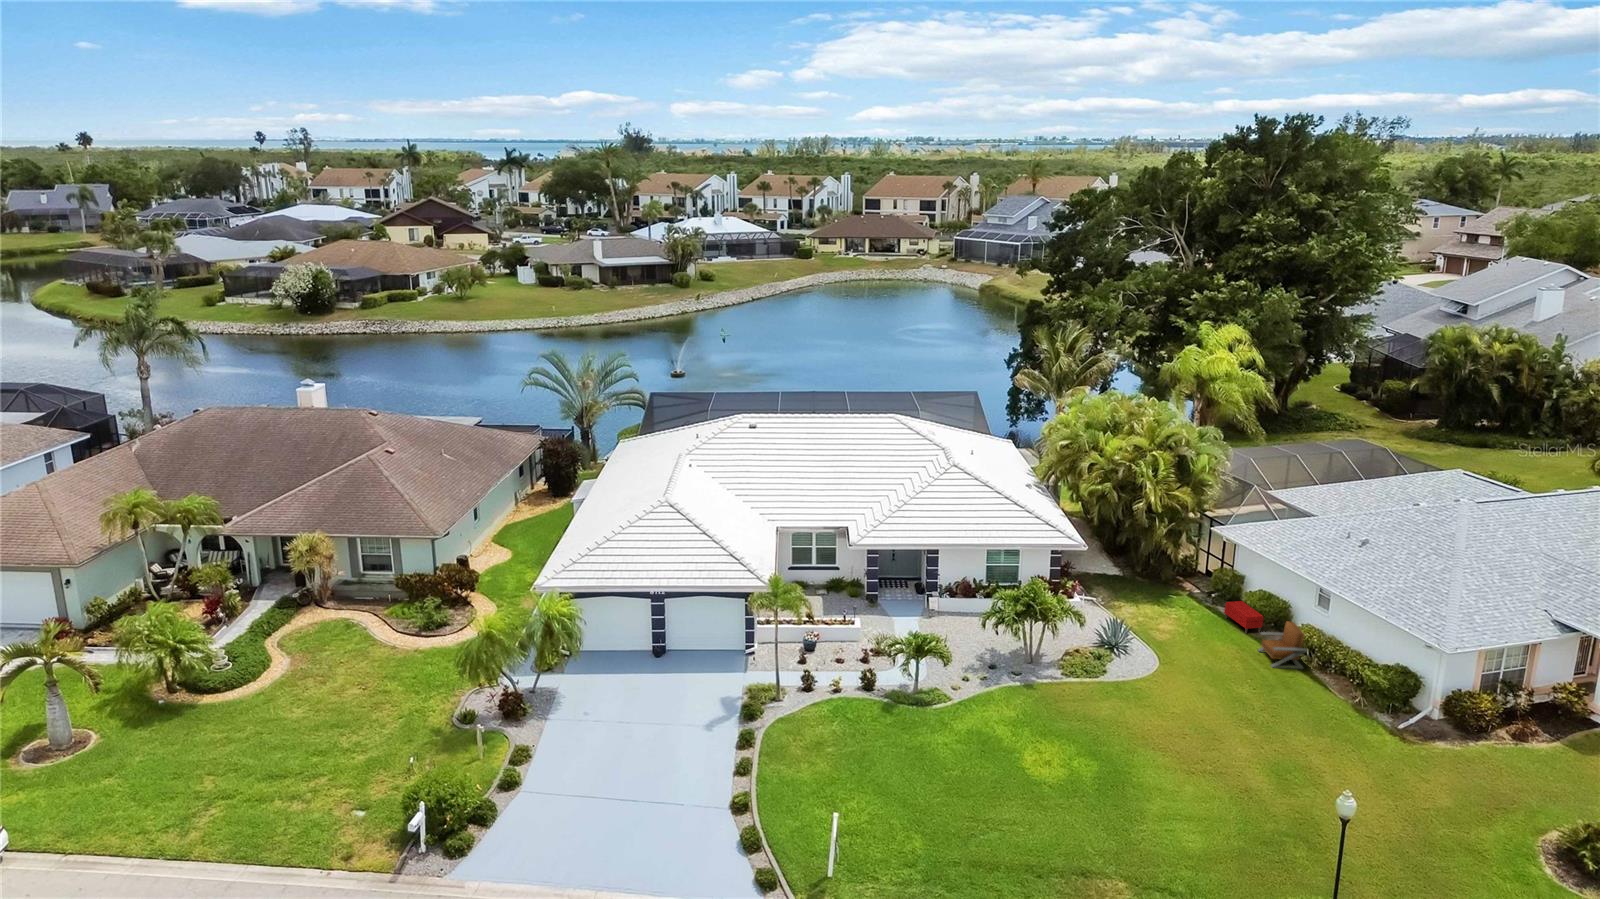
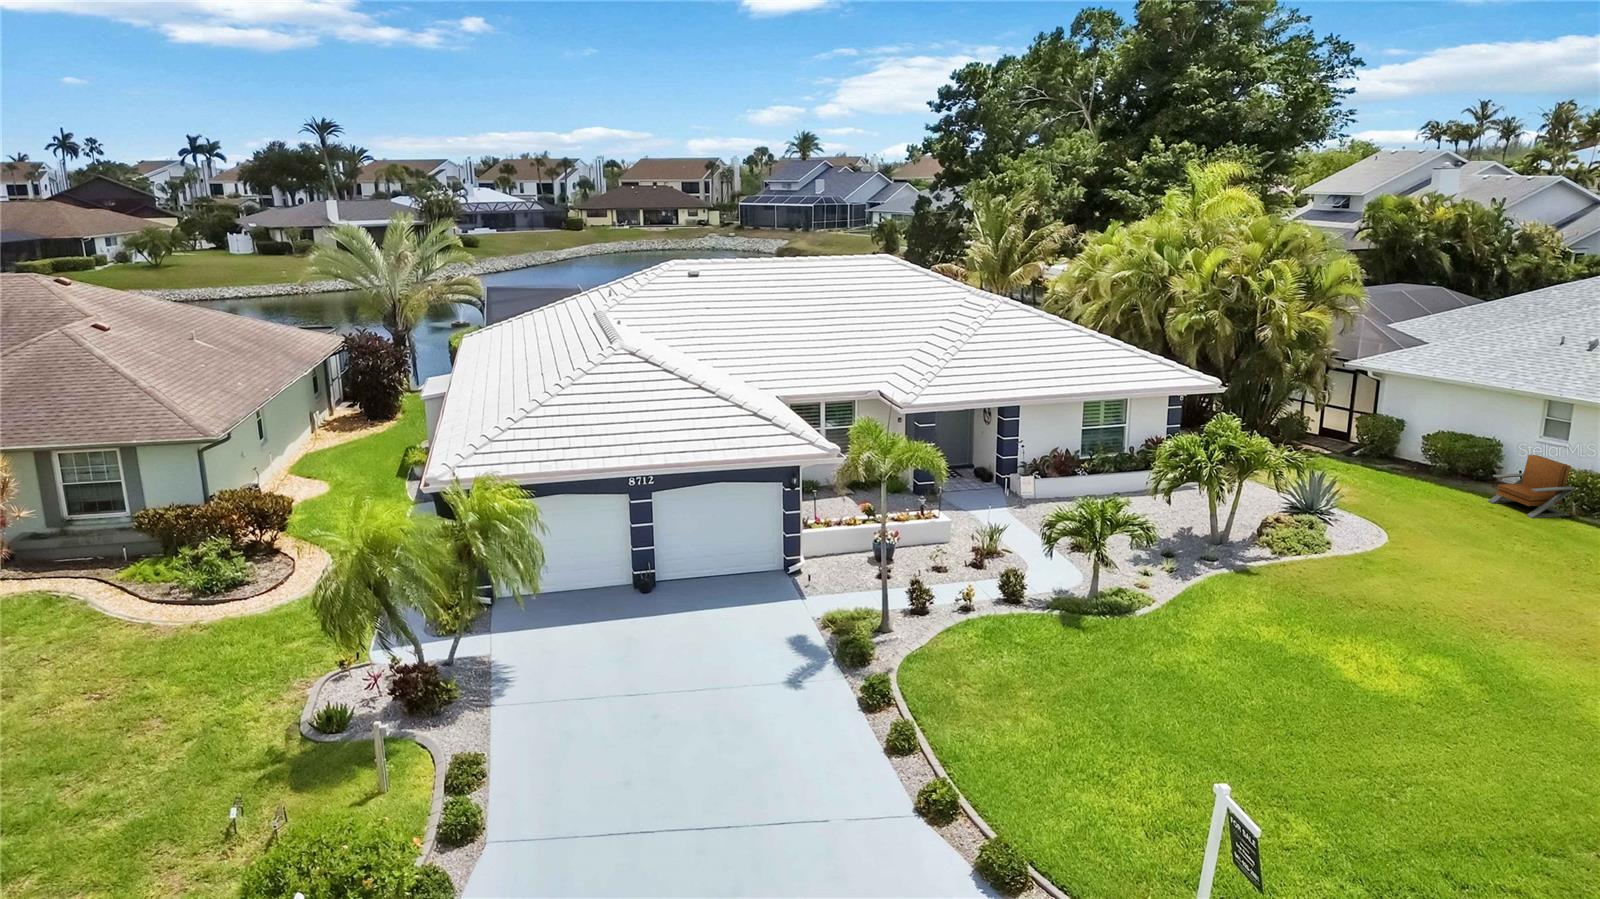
bench: present [1224,601,1263,634] -> none [1404,447,1470,486]

